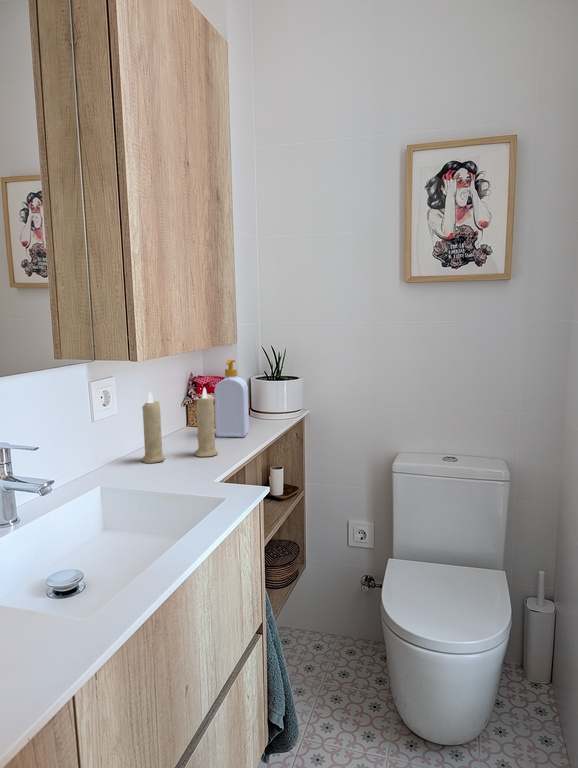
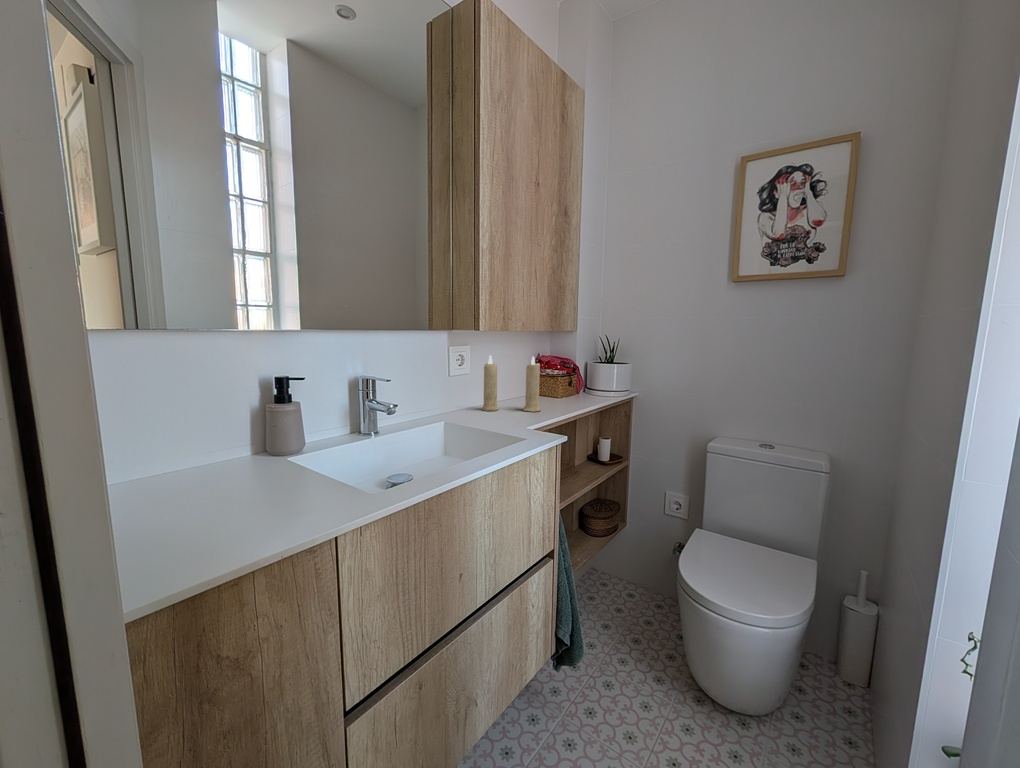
soap bottle: present [214,360,249,437] -> none [547,340,577,403]

